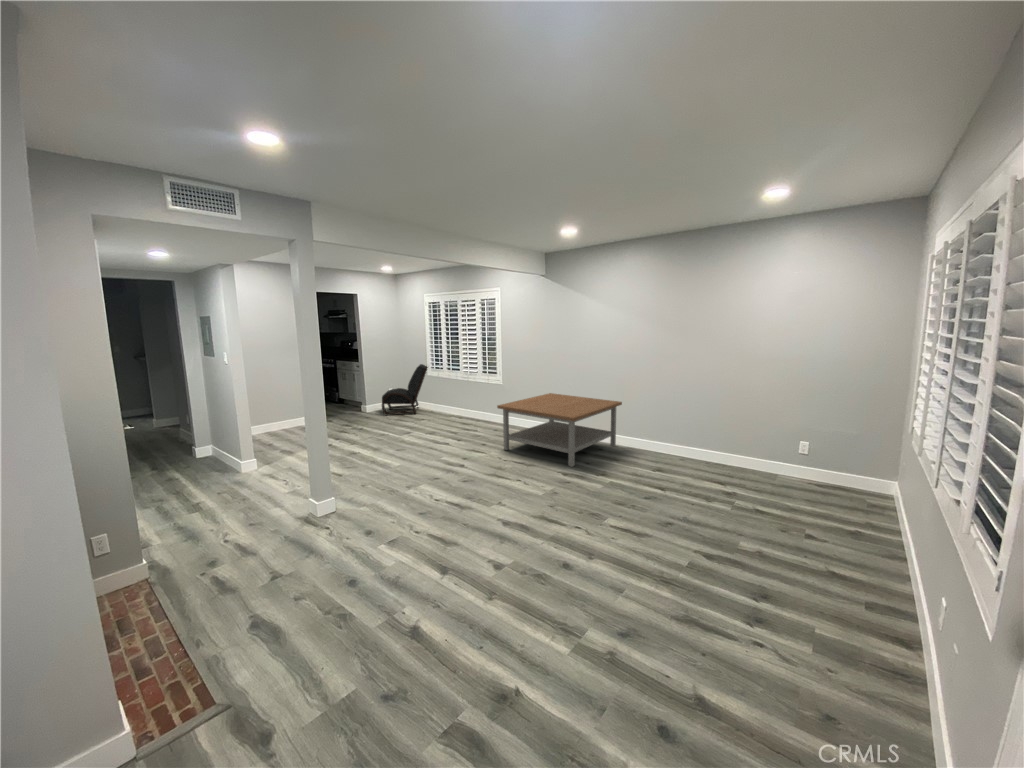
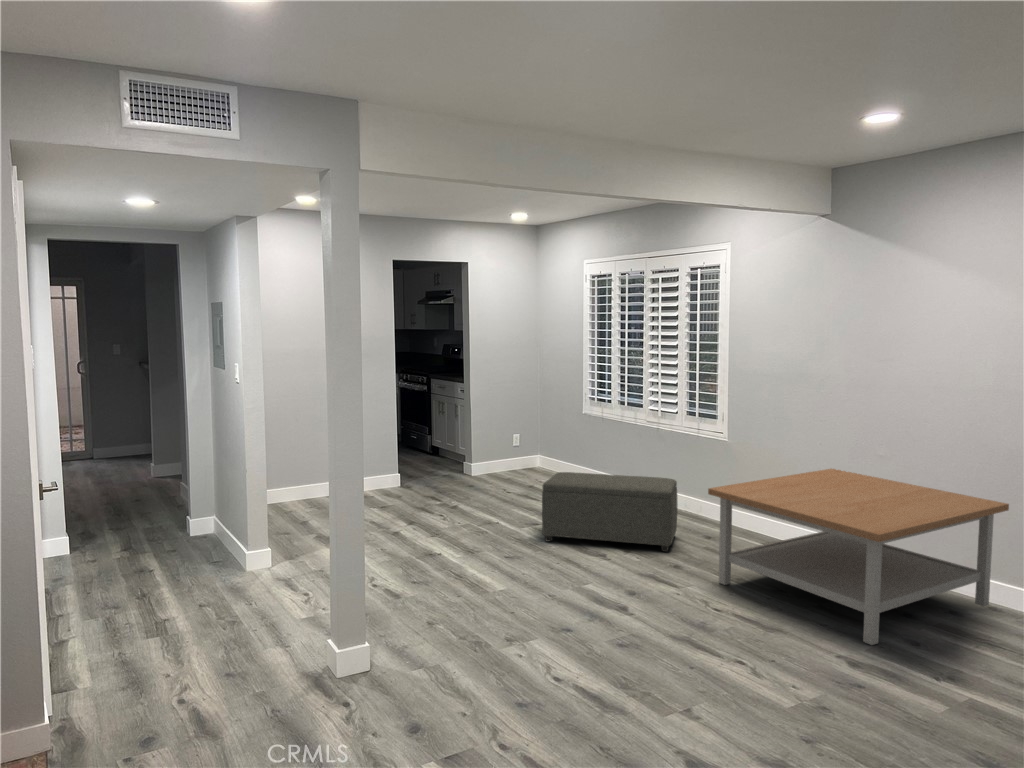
lounge chair: present [382,364,428,415] -> none [496,392,587,487]
ottoman: none [413,404,481,440] -> present [542,472,678,552]

